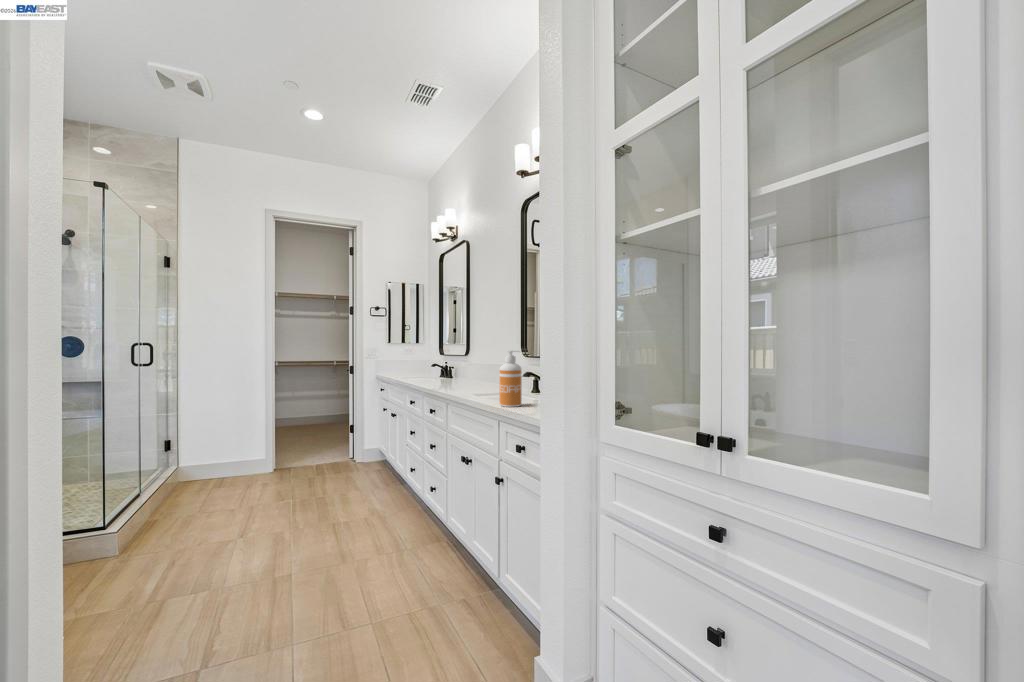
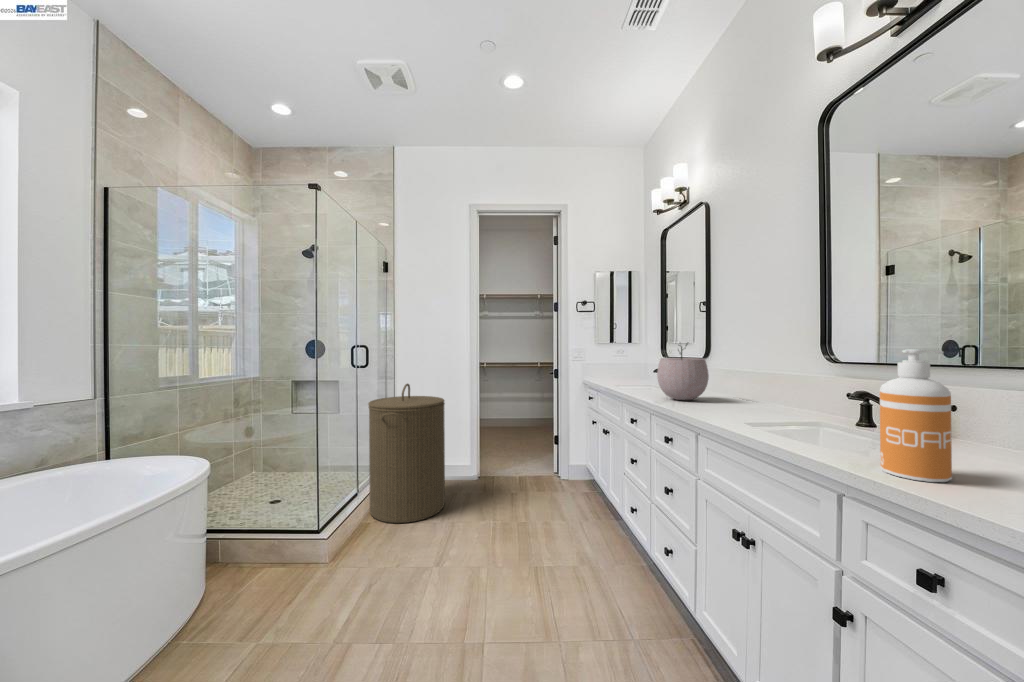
plant pot: none [427,343,460,385] -> present [657,344,709,400]
laundry hamper: none [151,383,240,517] -> present [368,384,445,523]

